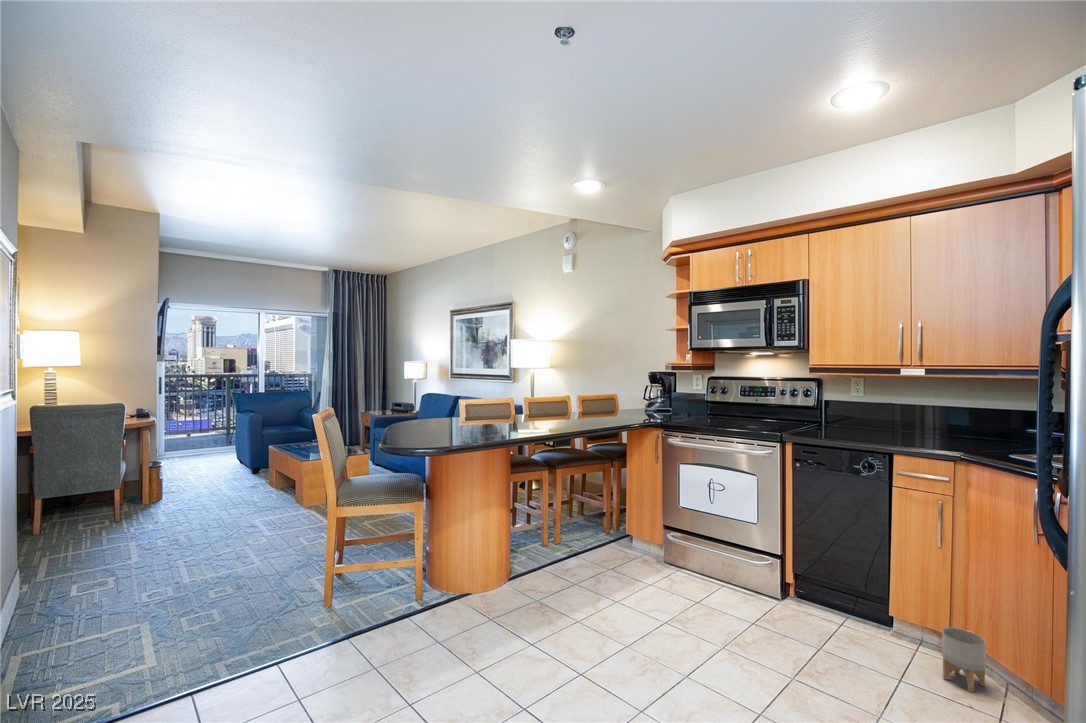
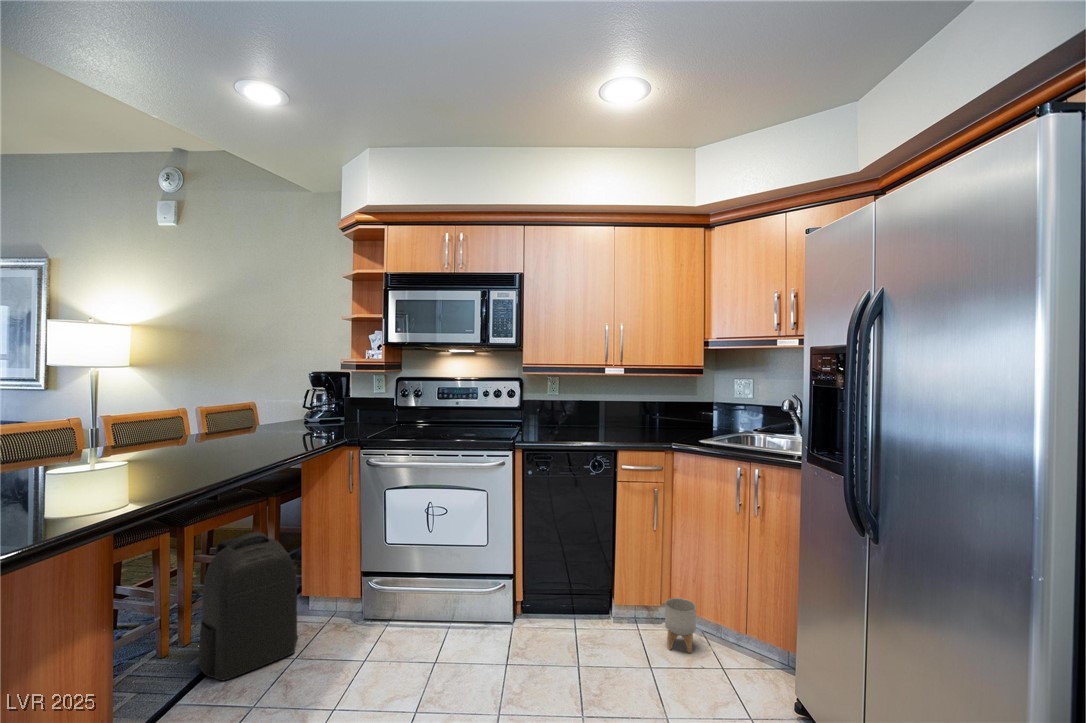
backpack: none [558,478,616,566] -> present [198,532,298,680]

